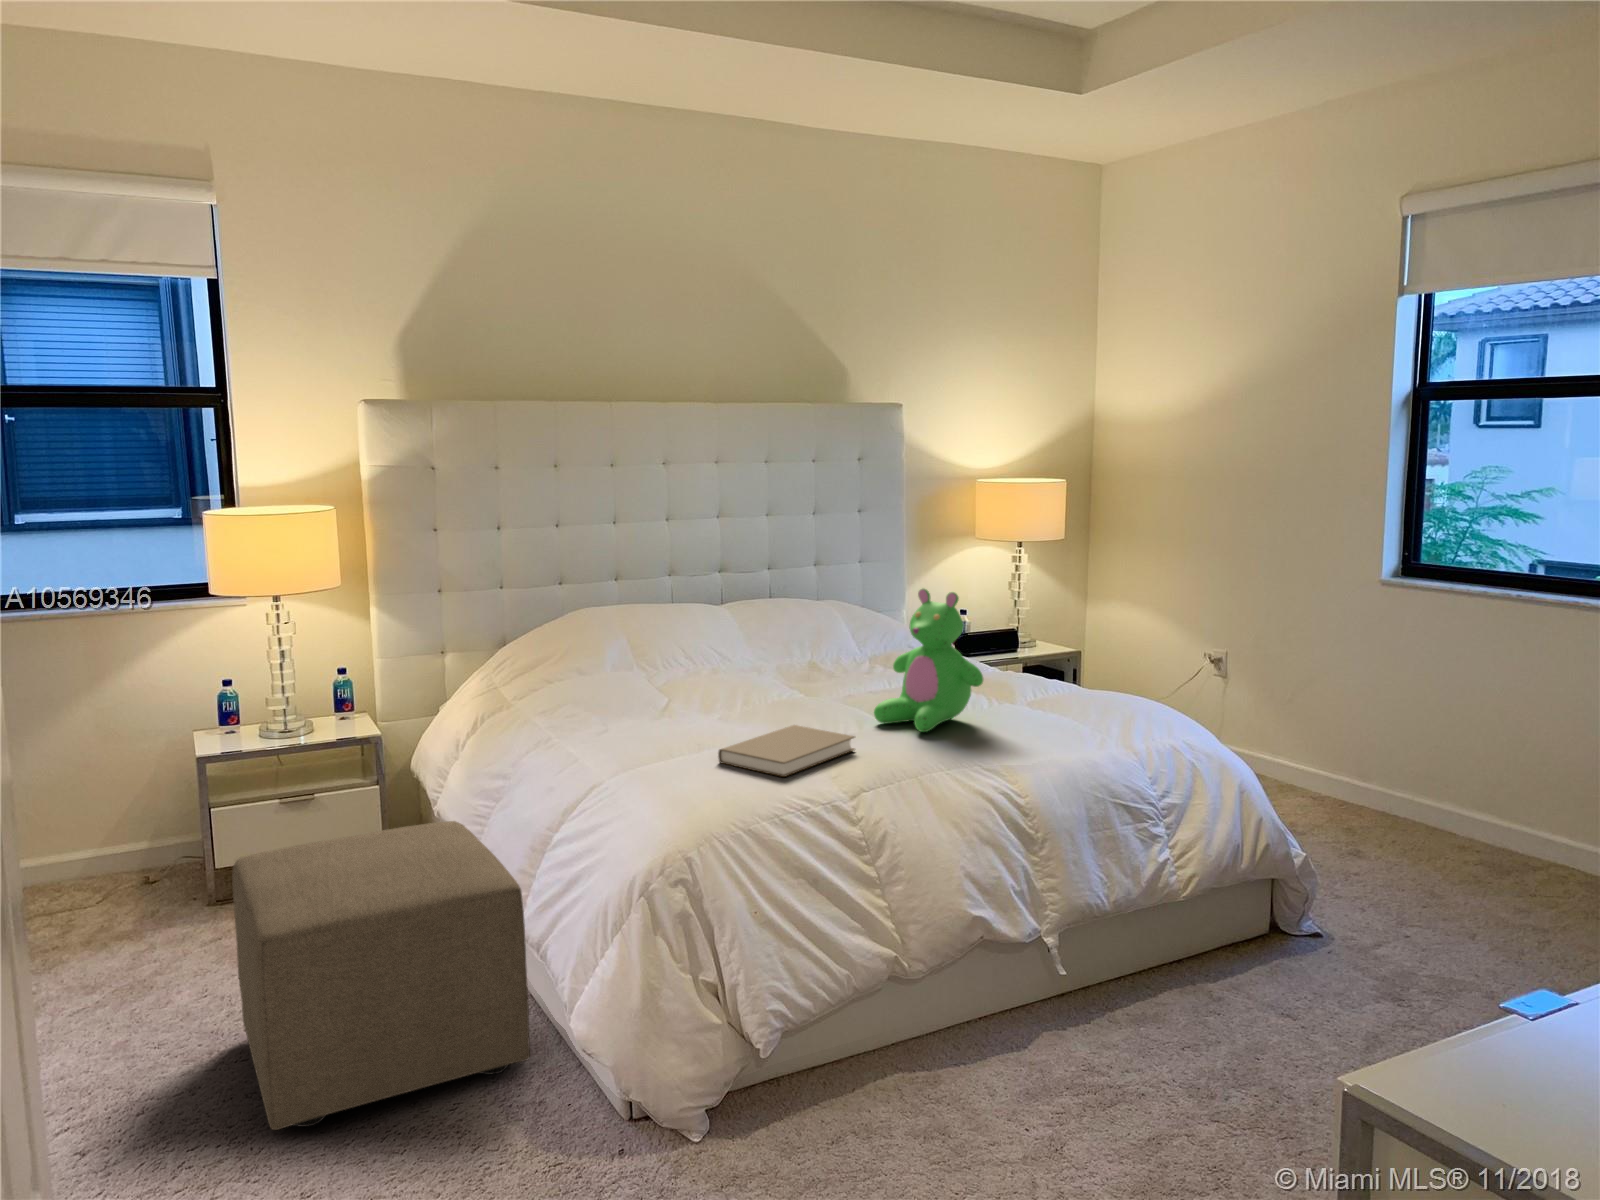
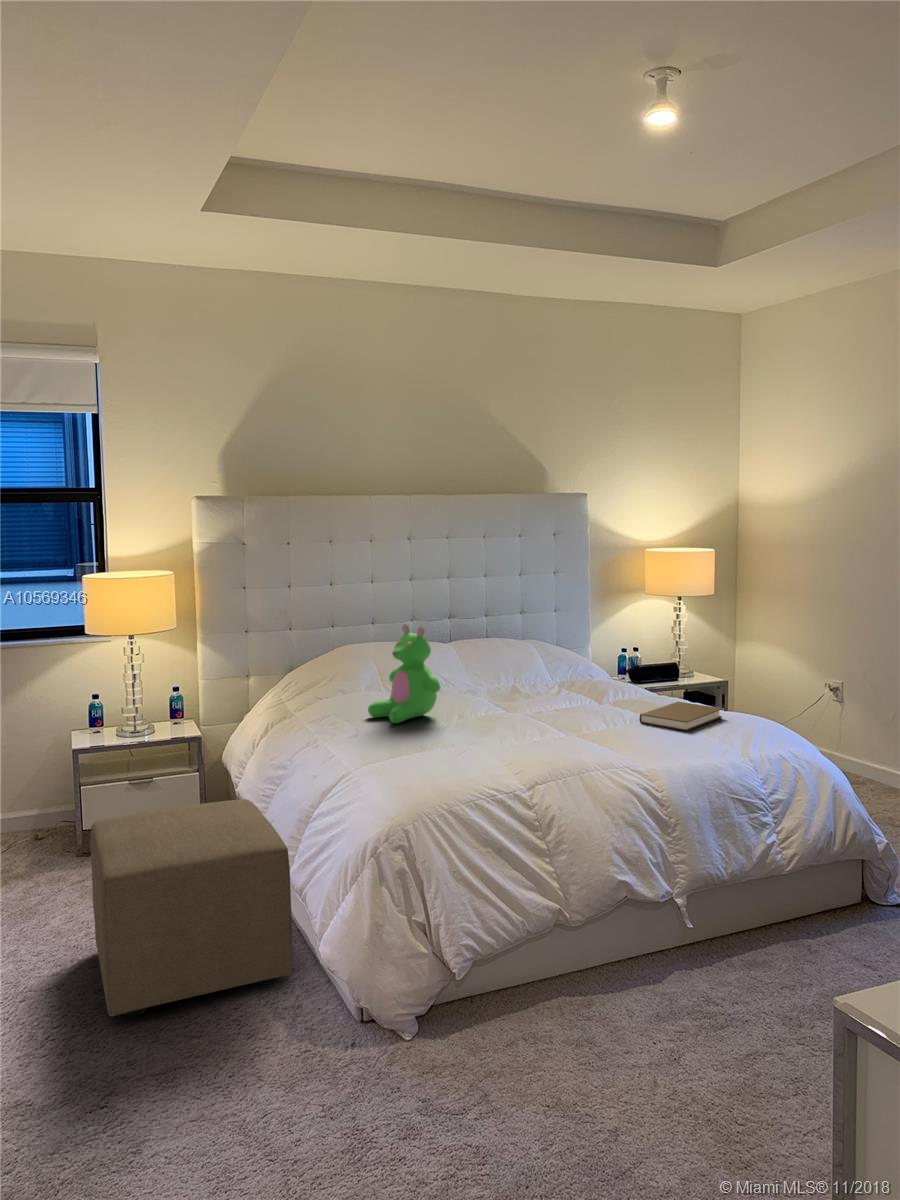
teddy bear: present [874,588,983,732] -> present [368,624,440,723]
book: present [718,725,855,777] -> present [639,702,722,731]

